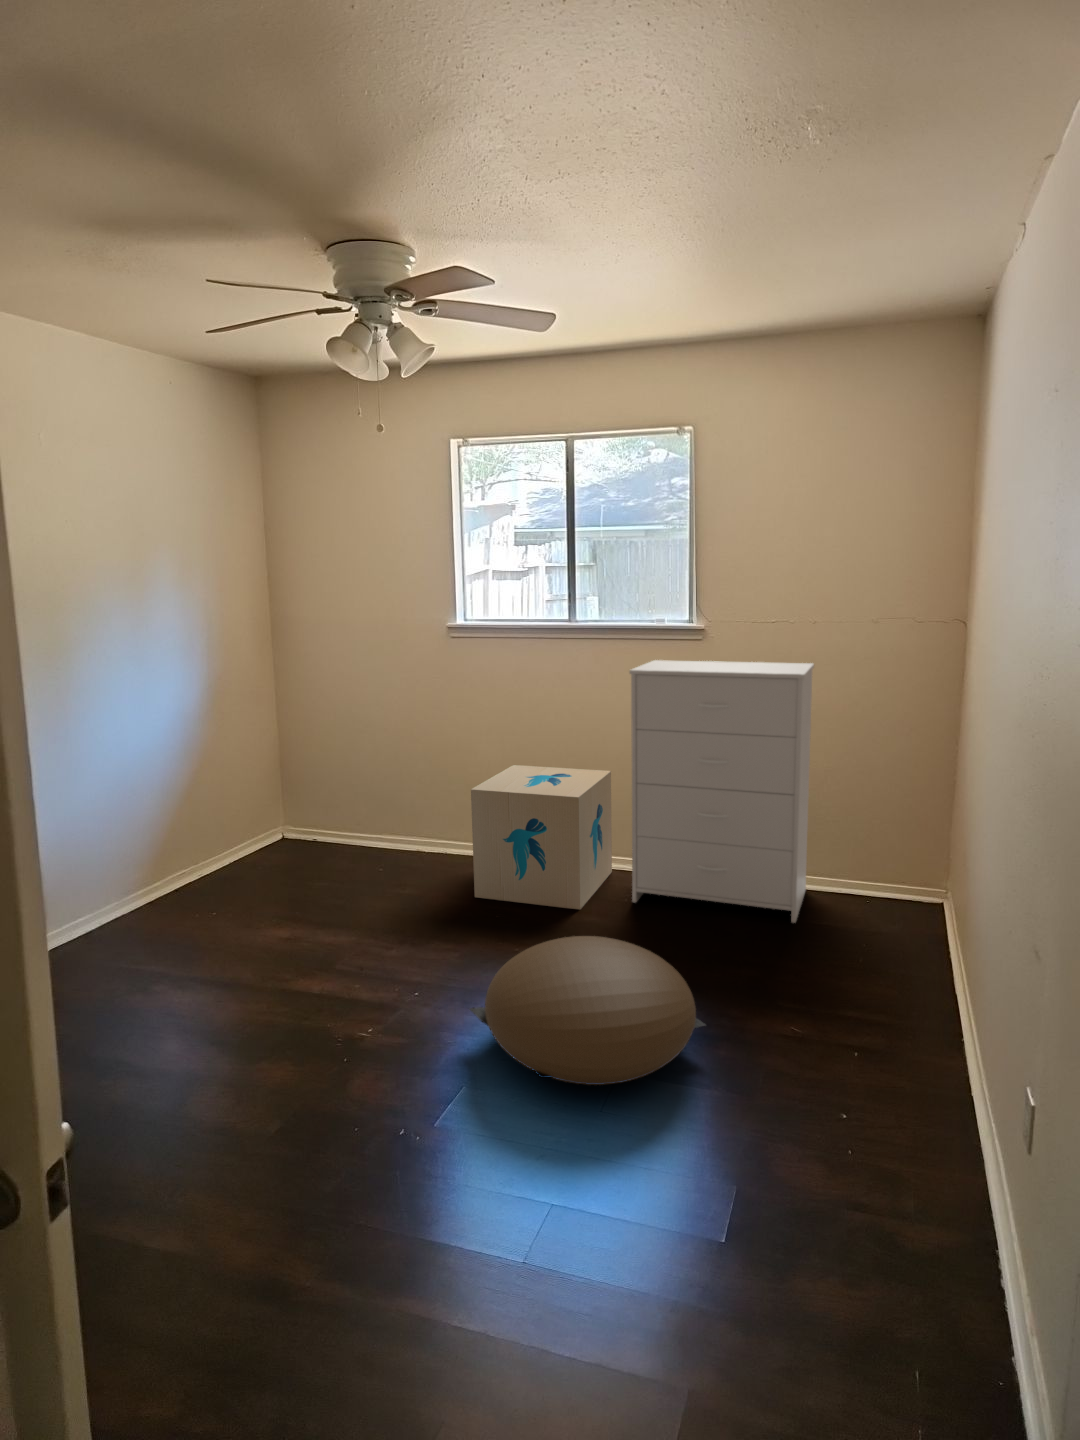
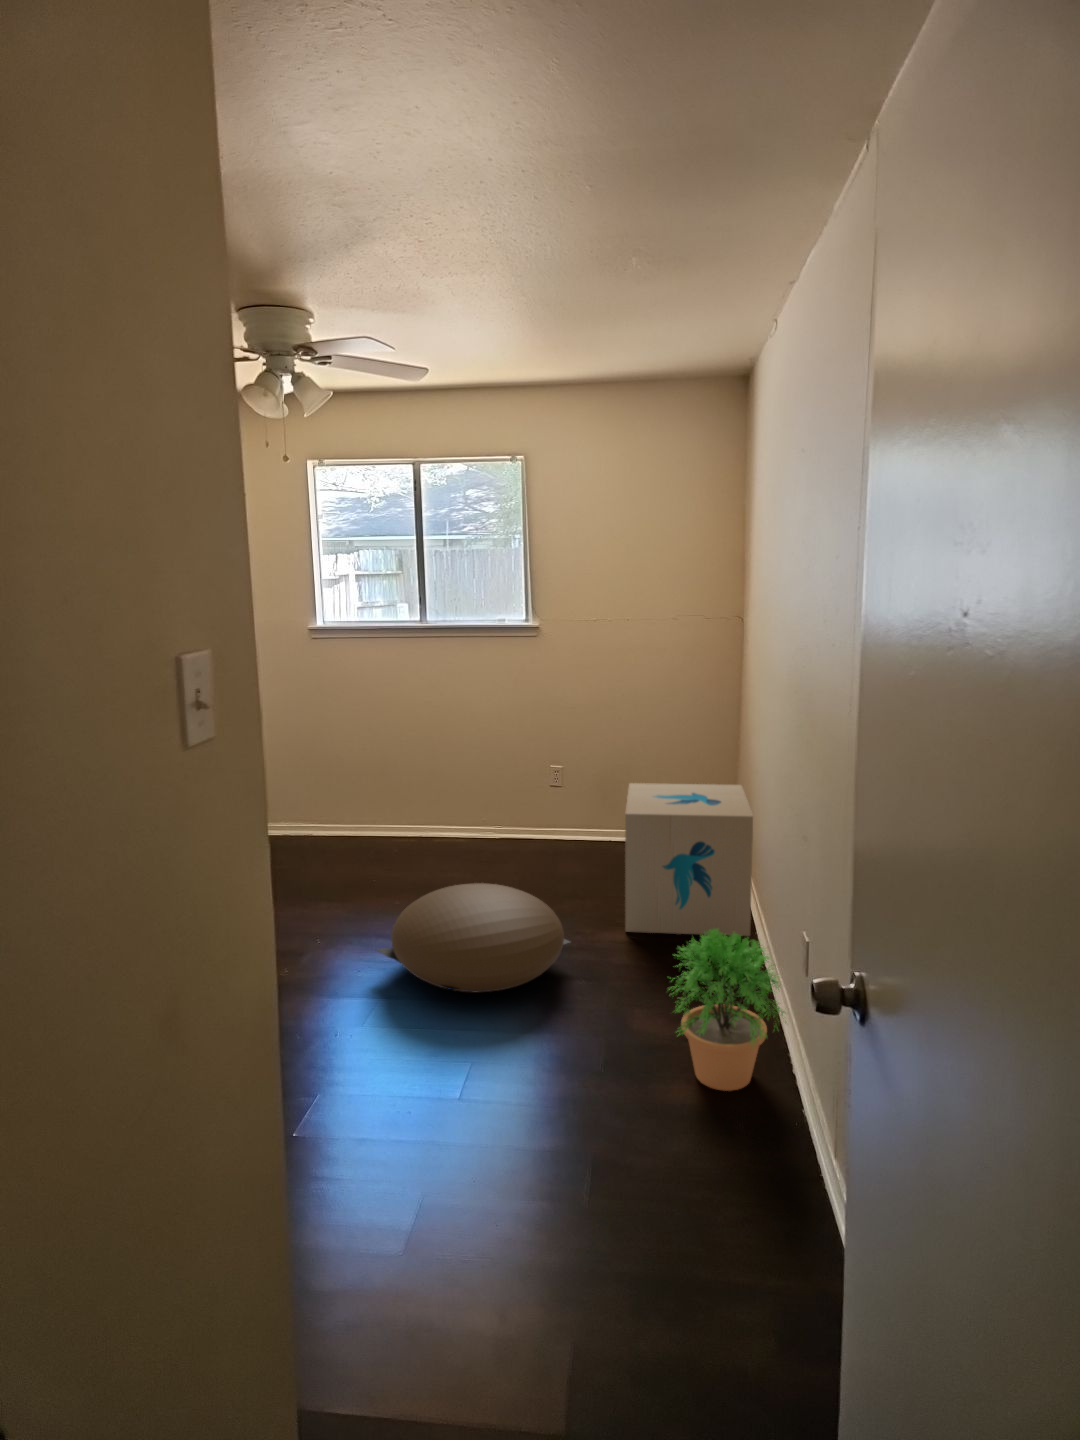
dresser: present [629,660,814,923] -> none [481,656,630,869]
cardboard box: present [471,765,612,909] -> present [625,783,753,936]
potted plant: none [811,1056,997,1300] -> present [669,928,785,1091]

